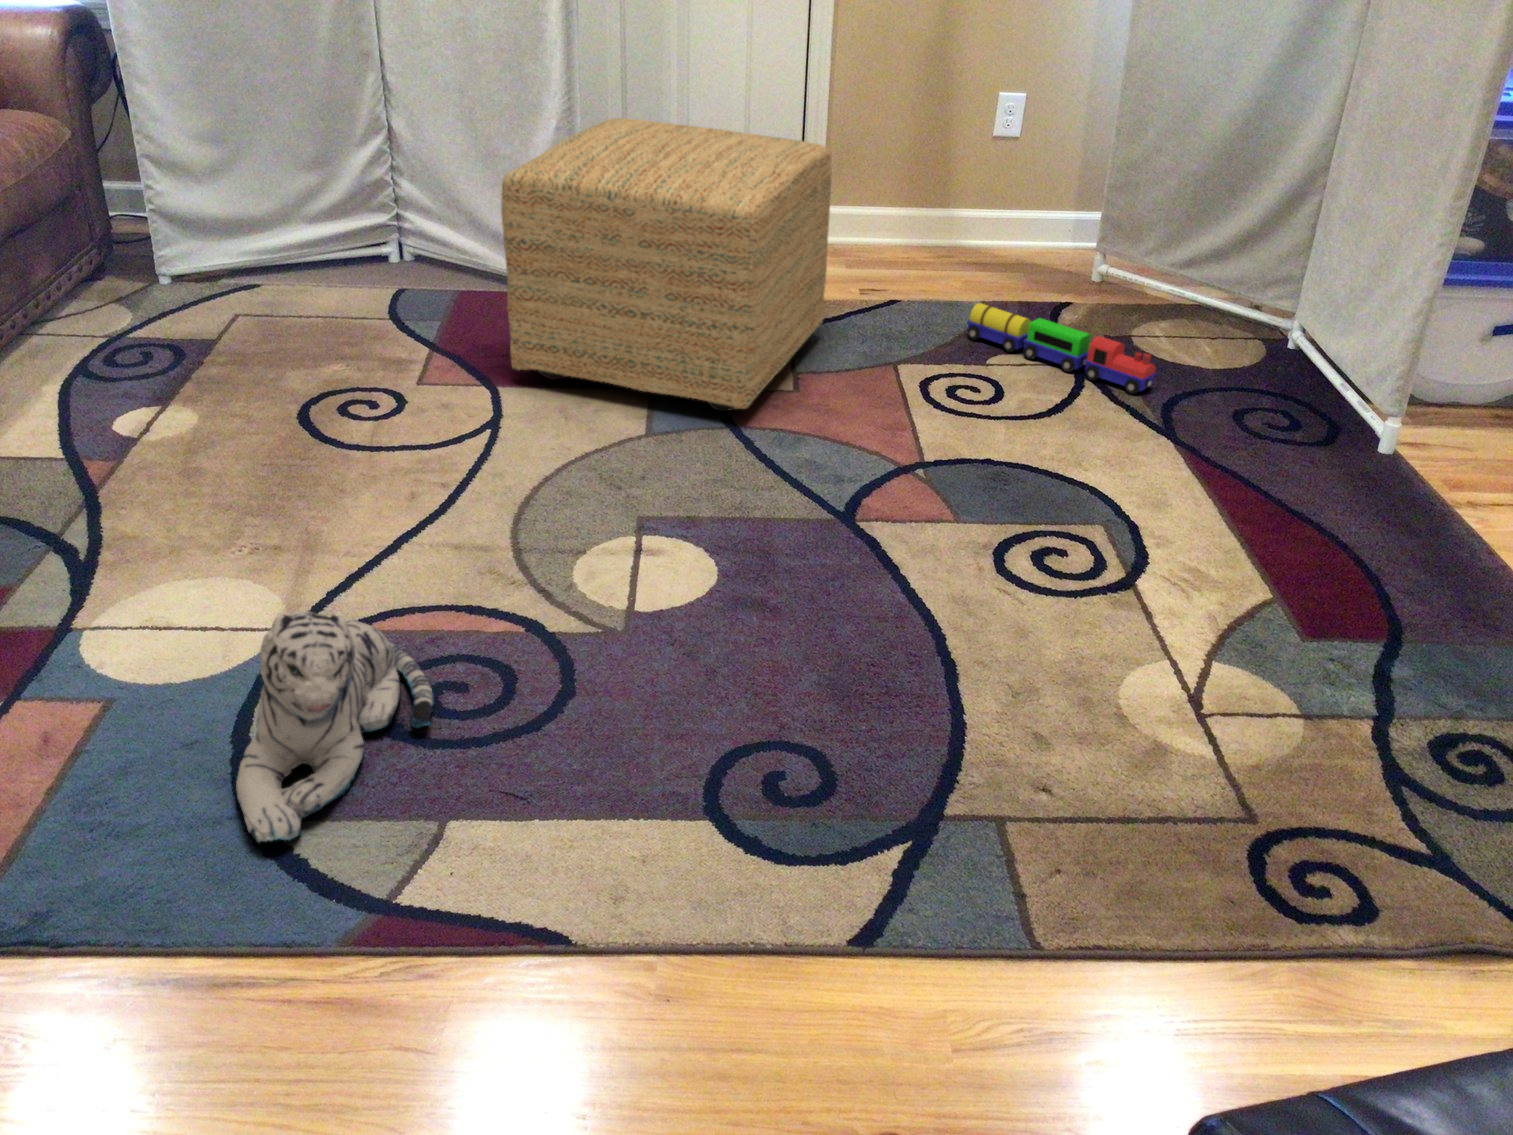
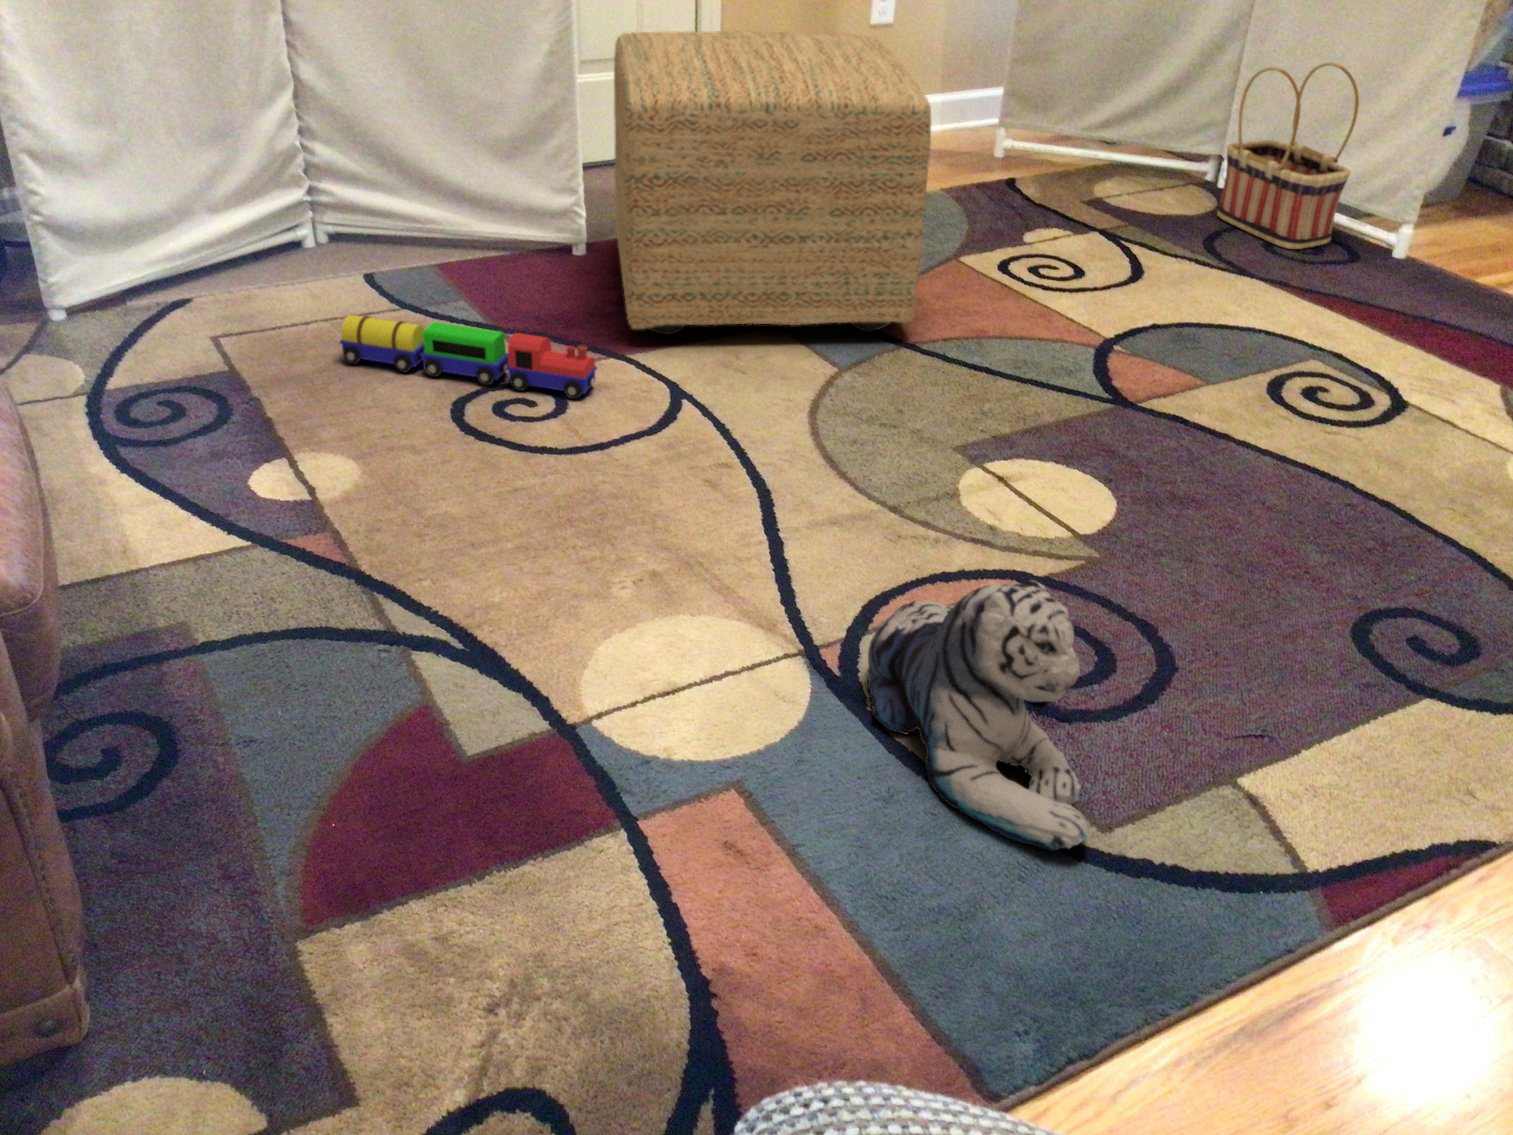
basket: none [1218,226,1349,419] -> present [1217,62,1359,249]
toy train: present [967,303,1156,394] -> present [339,315,597,399]

